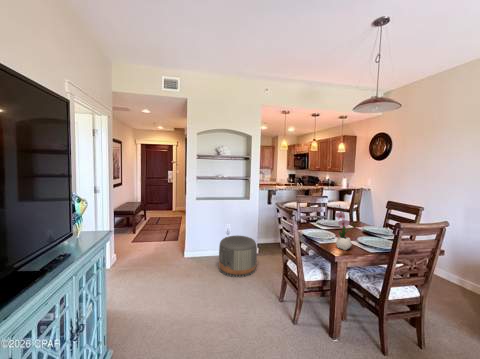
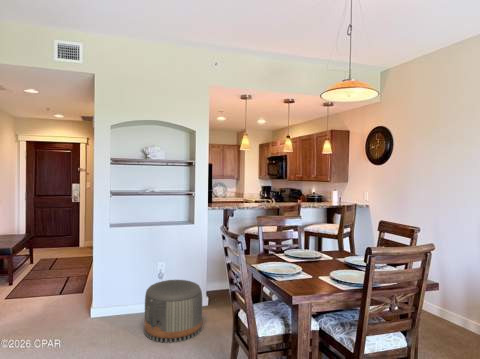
flower arrangement: present [336,205,353,250] -> none [297,227,322,289]

